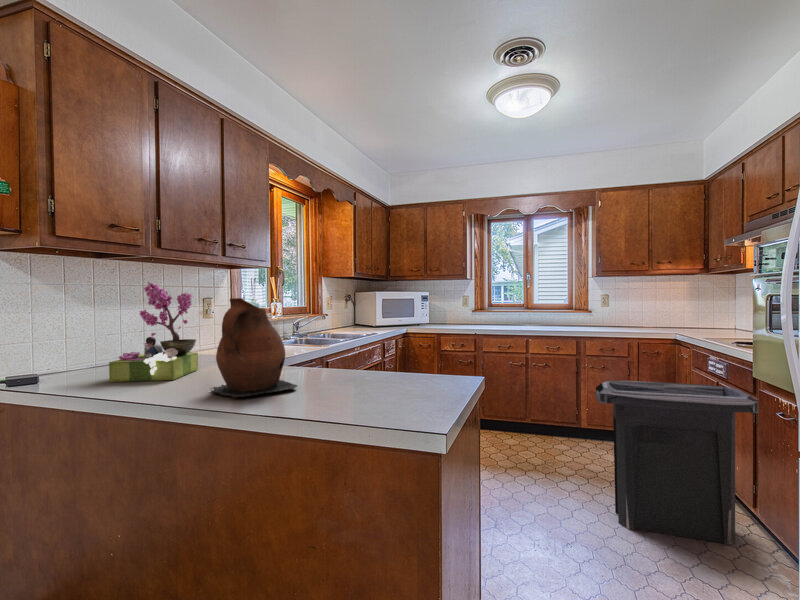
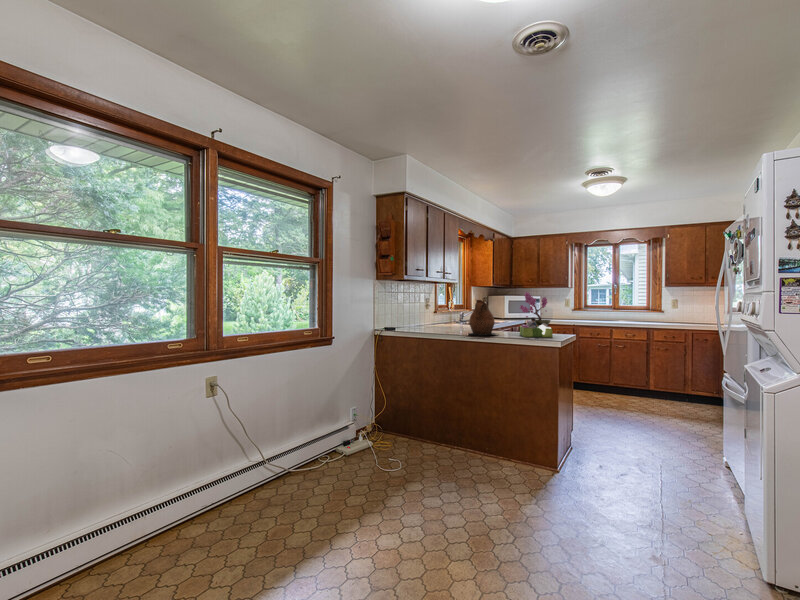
flower arrangement: present [109,282,198,382] -> present [520,292,552,337]
trash can: present [596,381,758,545] -> none [648,350,742,440]

